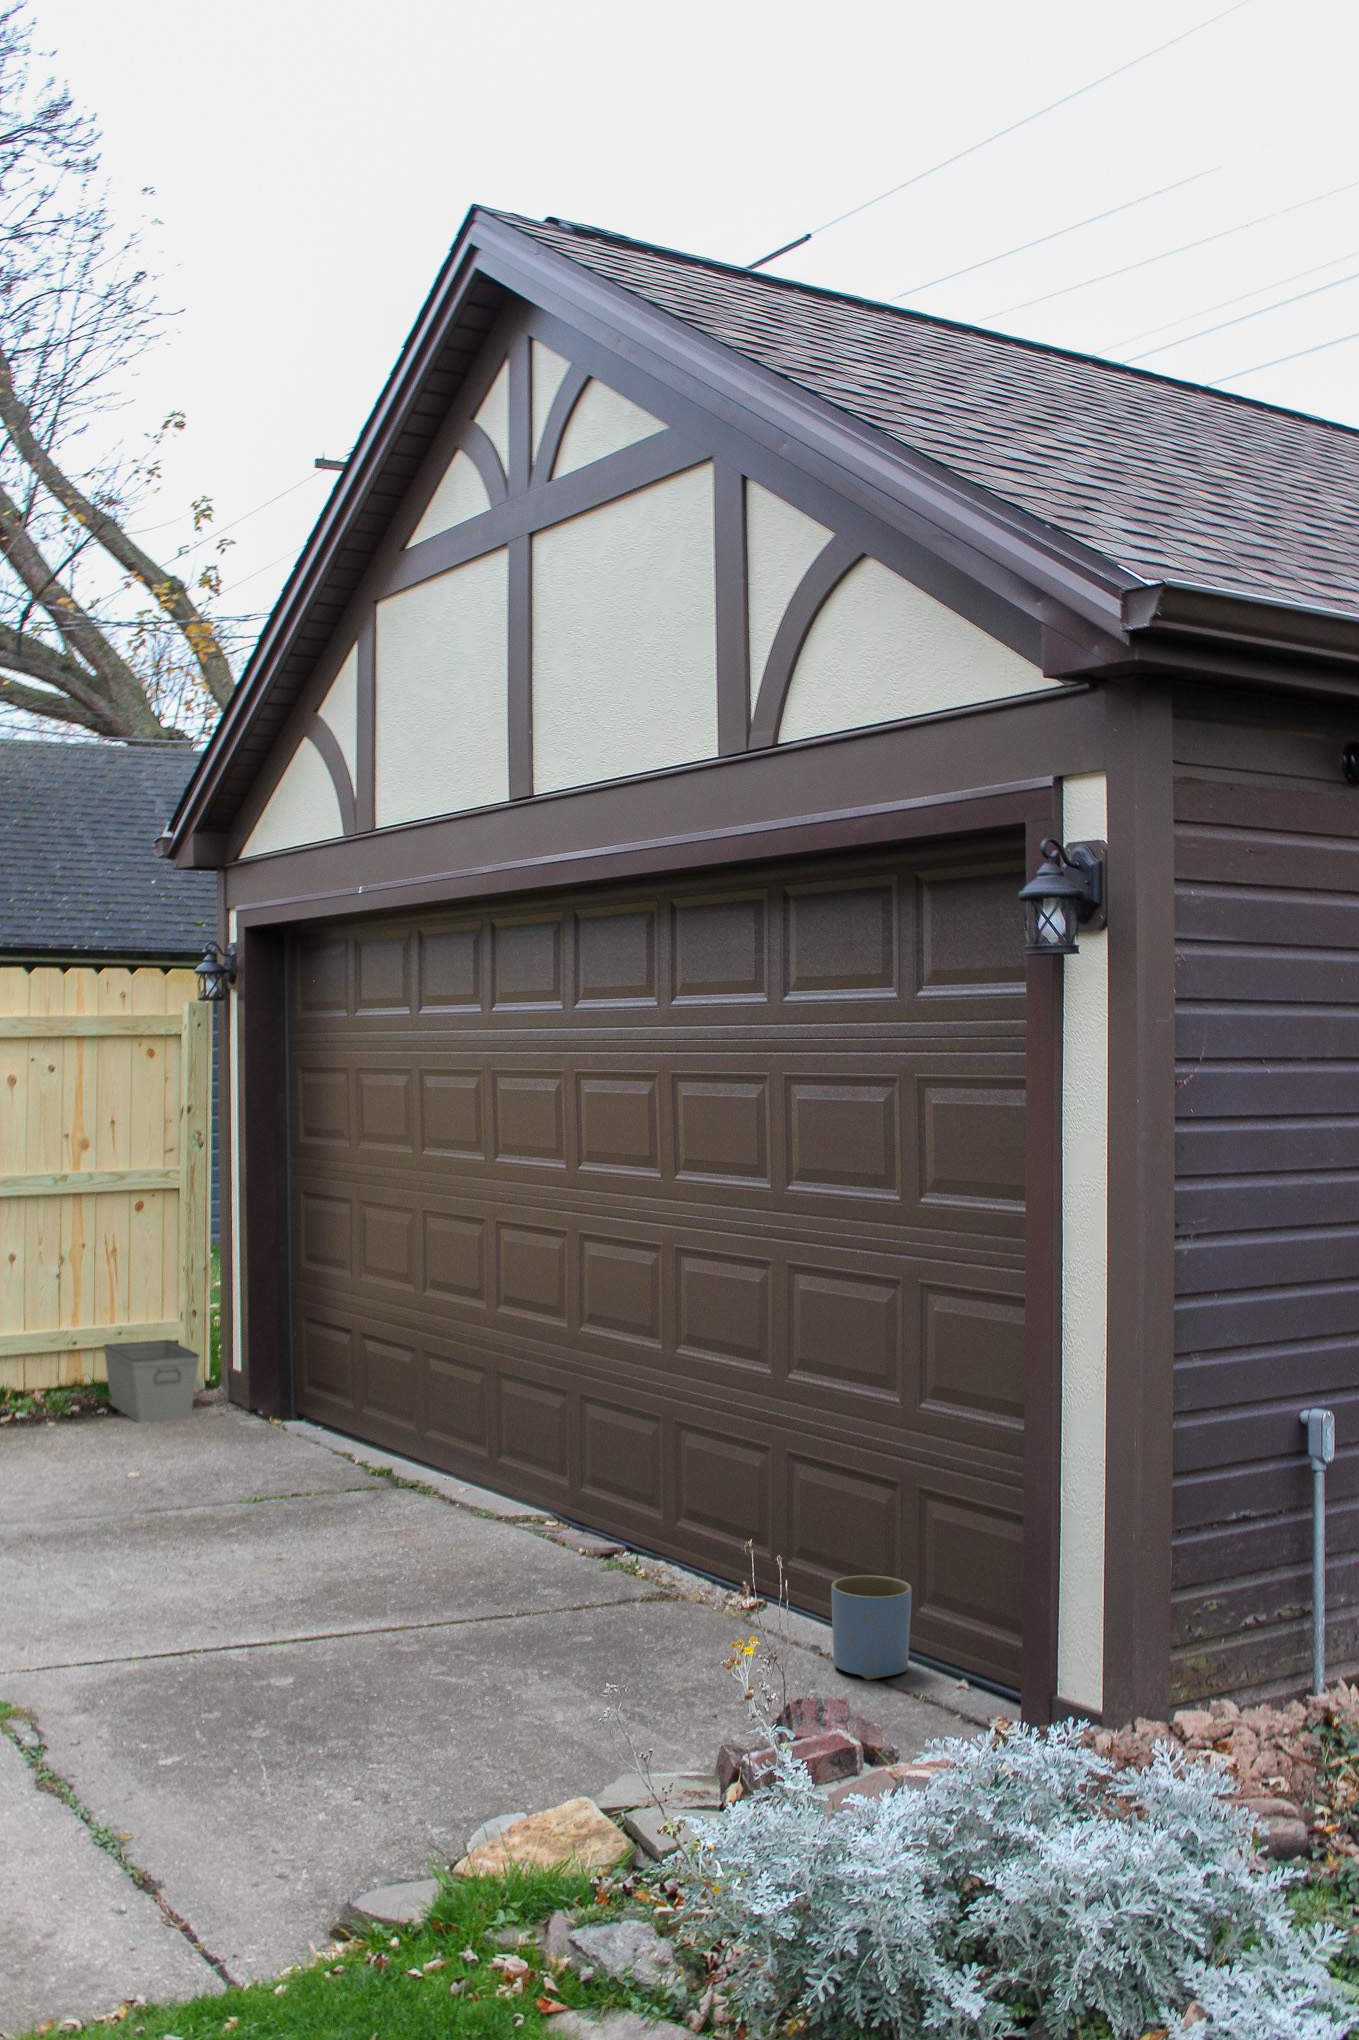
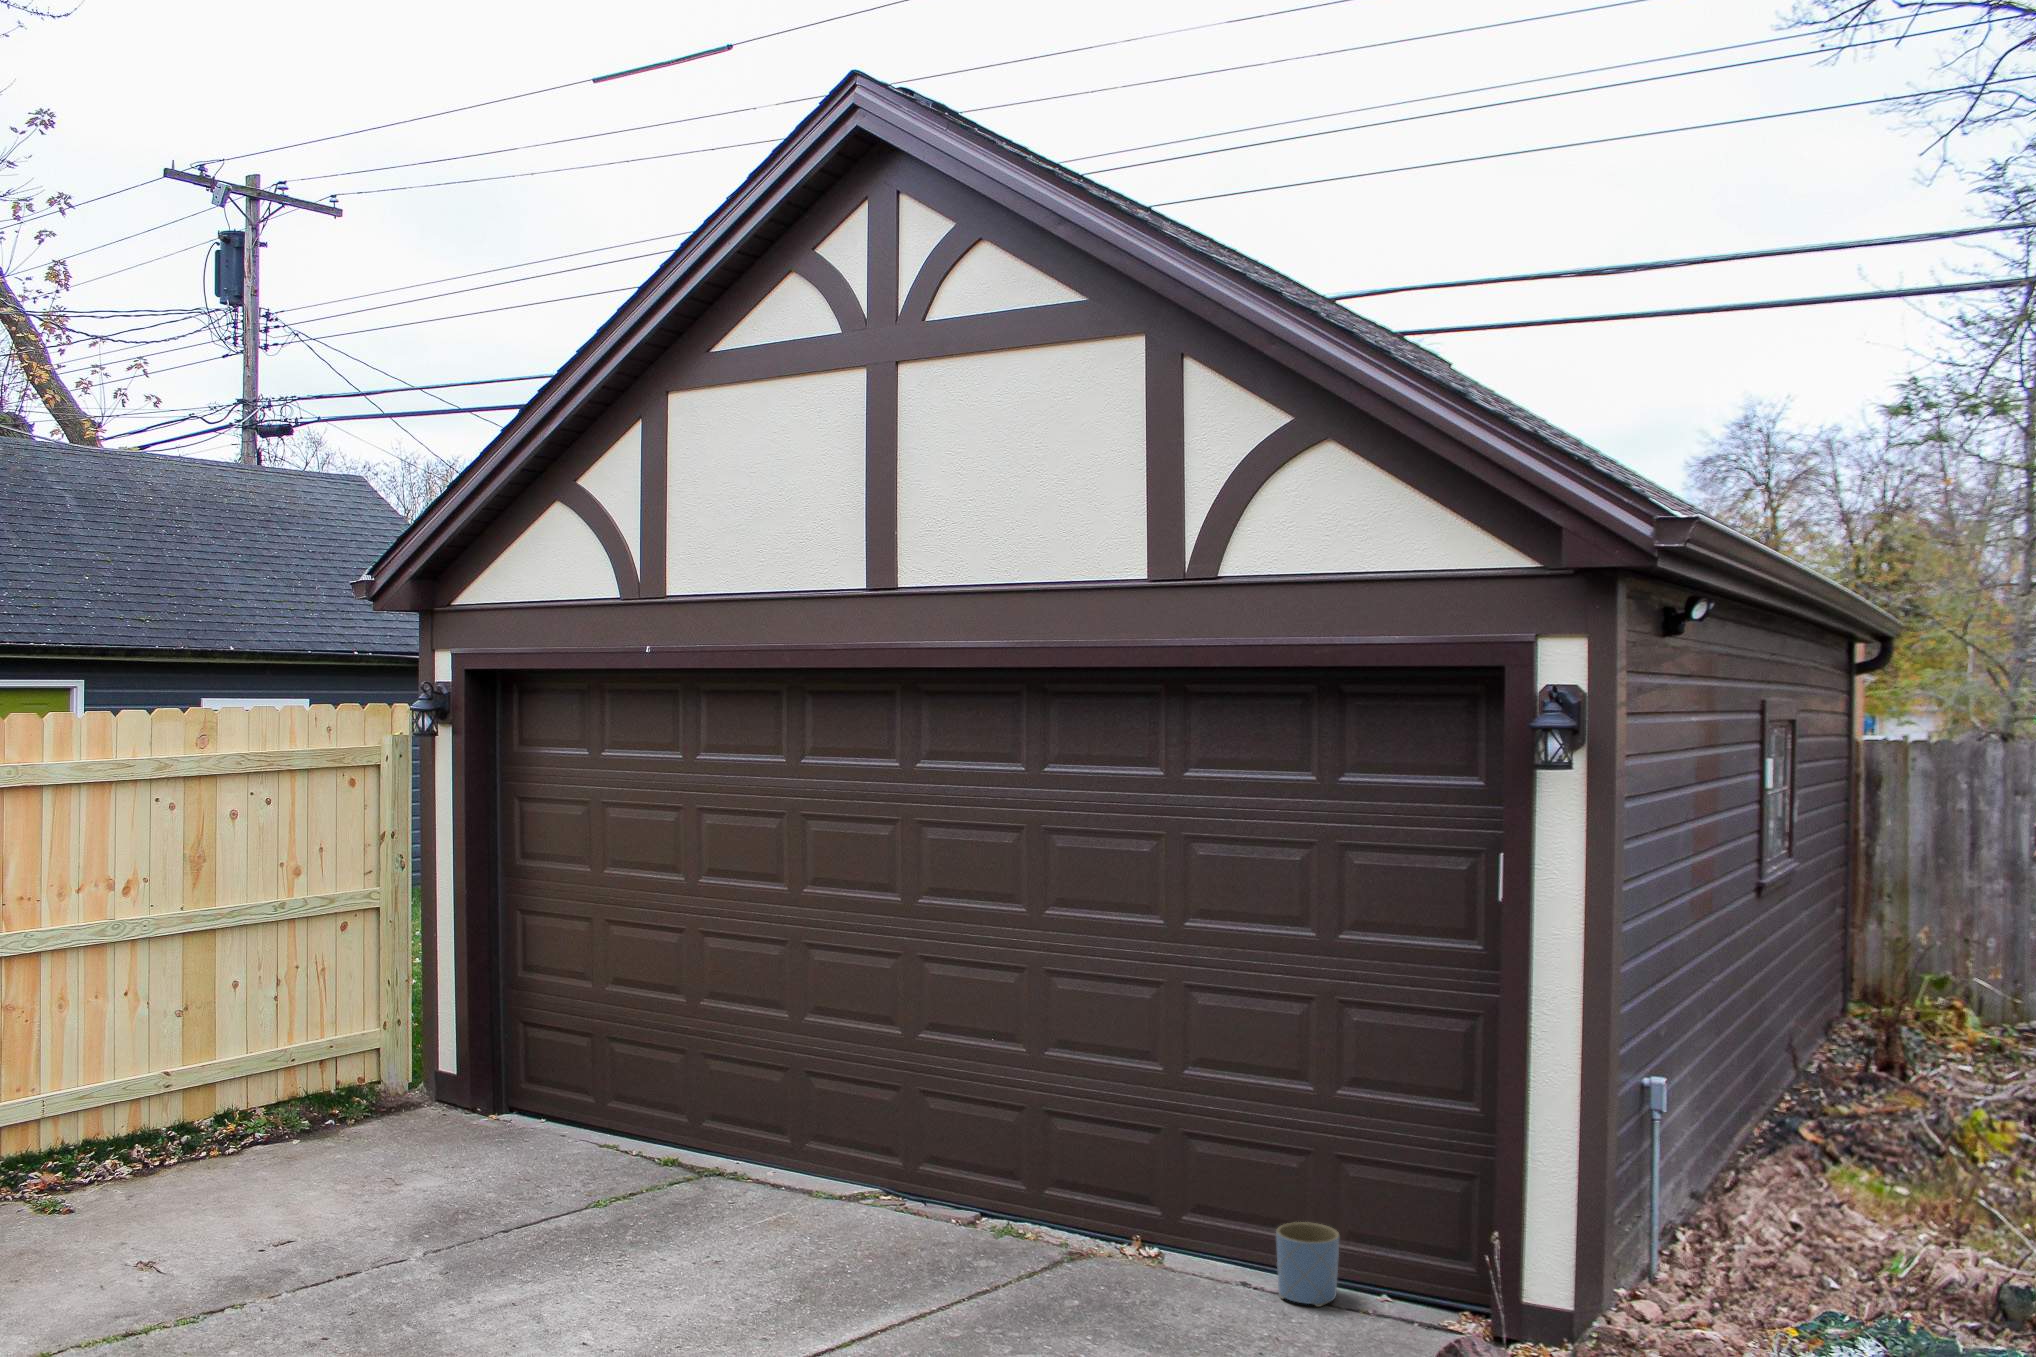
storage bin: present [104,1340,199,1423] -> none [318,1049,432,1133]

